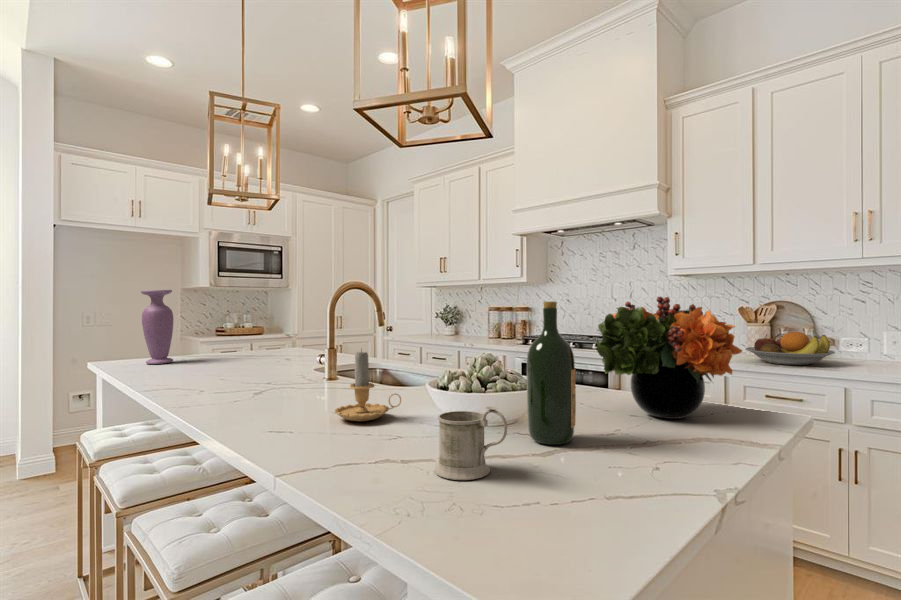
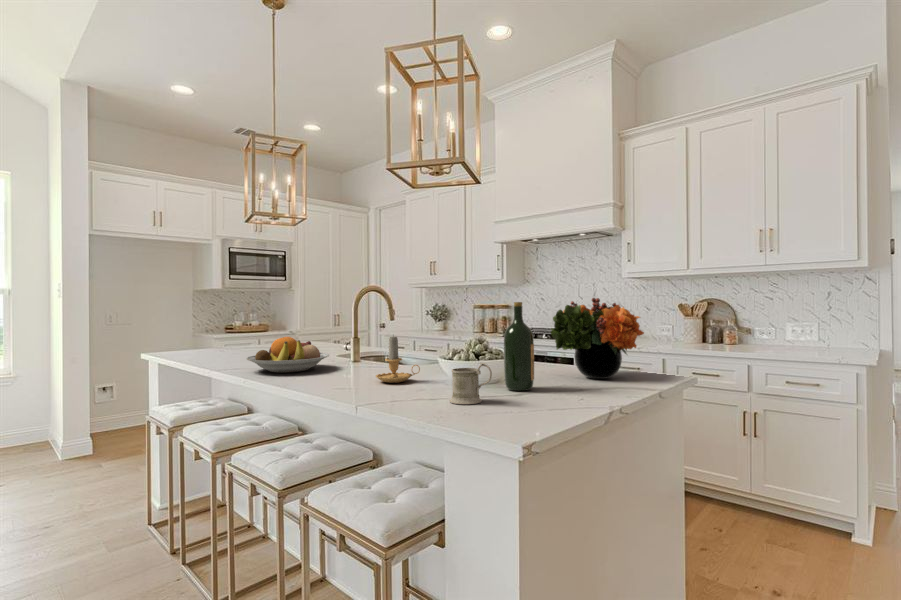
vase: present [141,290,173,364] -> none [192,293,218,354]
fruit bowl: present [745,332,835,365] -> present [246,337,329,373]

